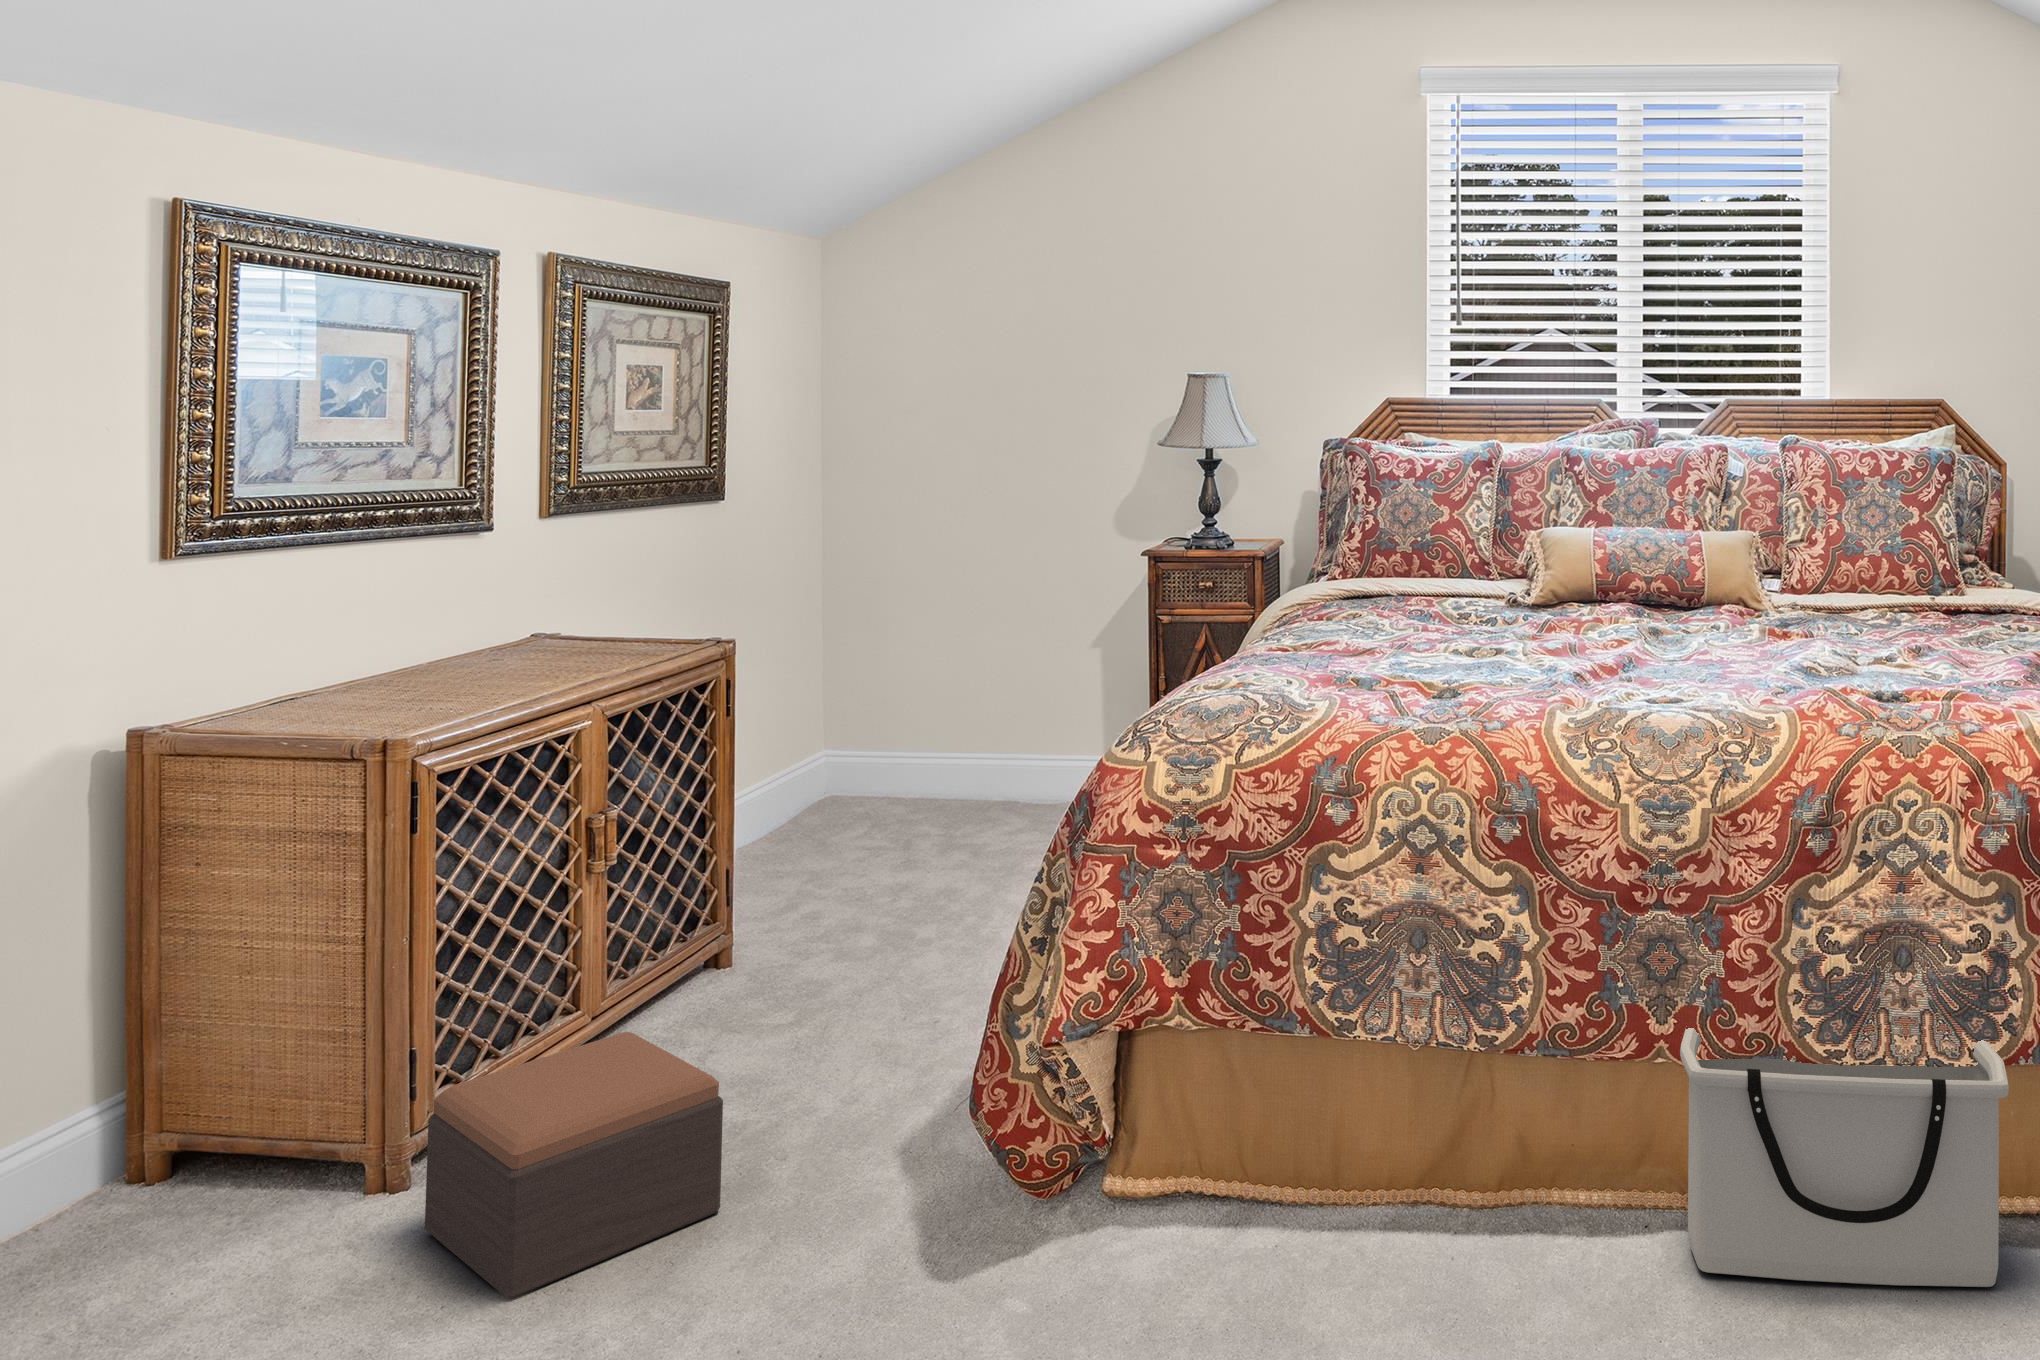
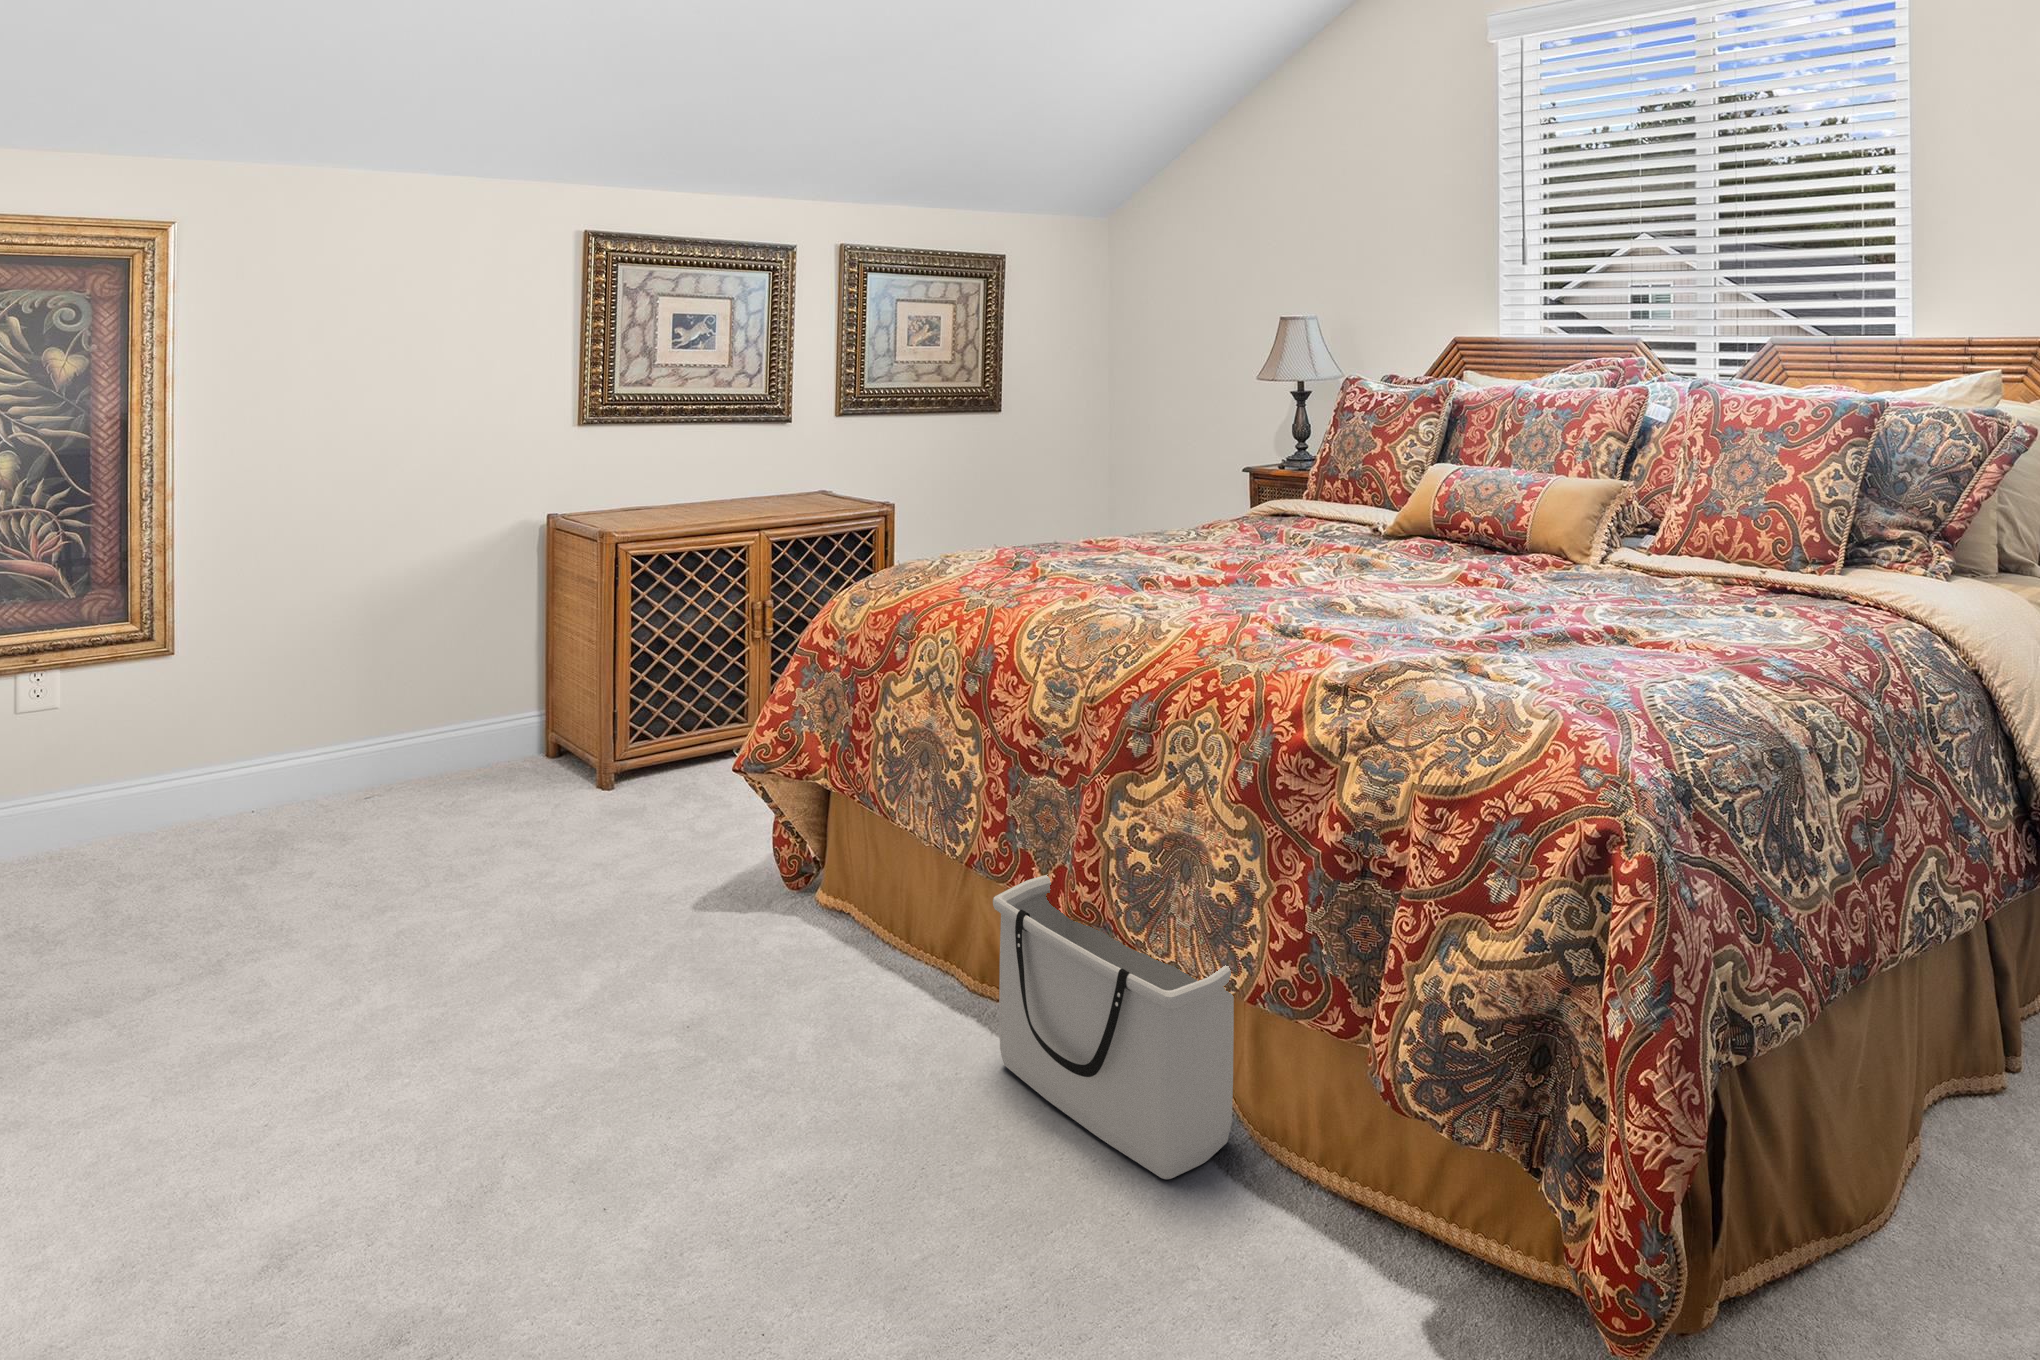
footstool: present [425,1032,723,1299] -> none [561,706,700,824]

